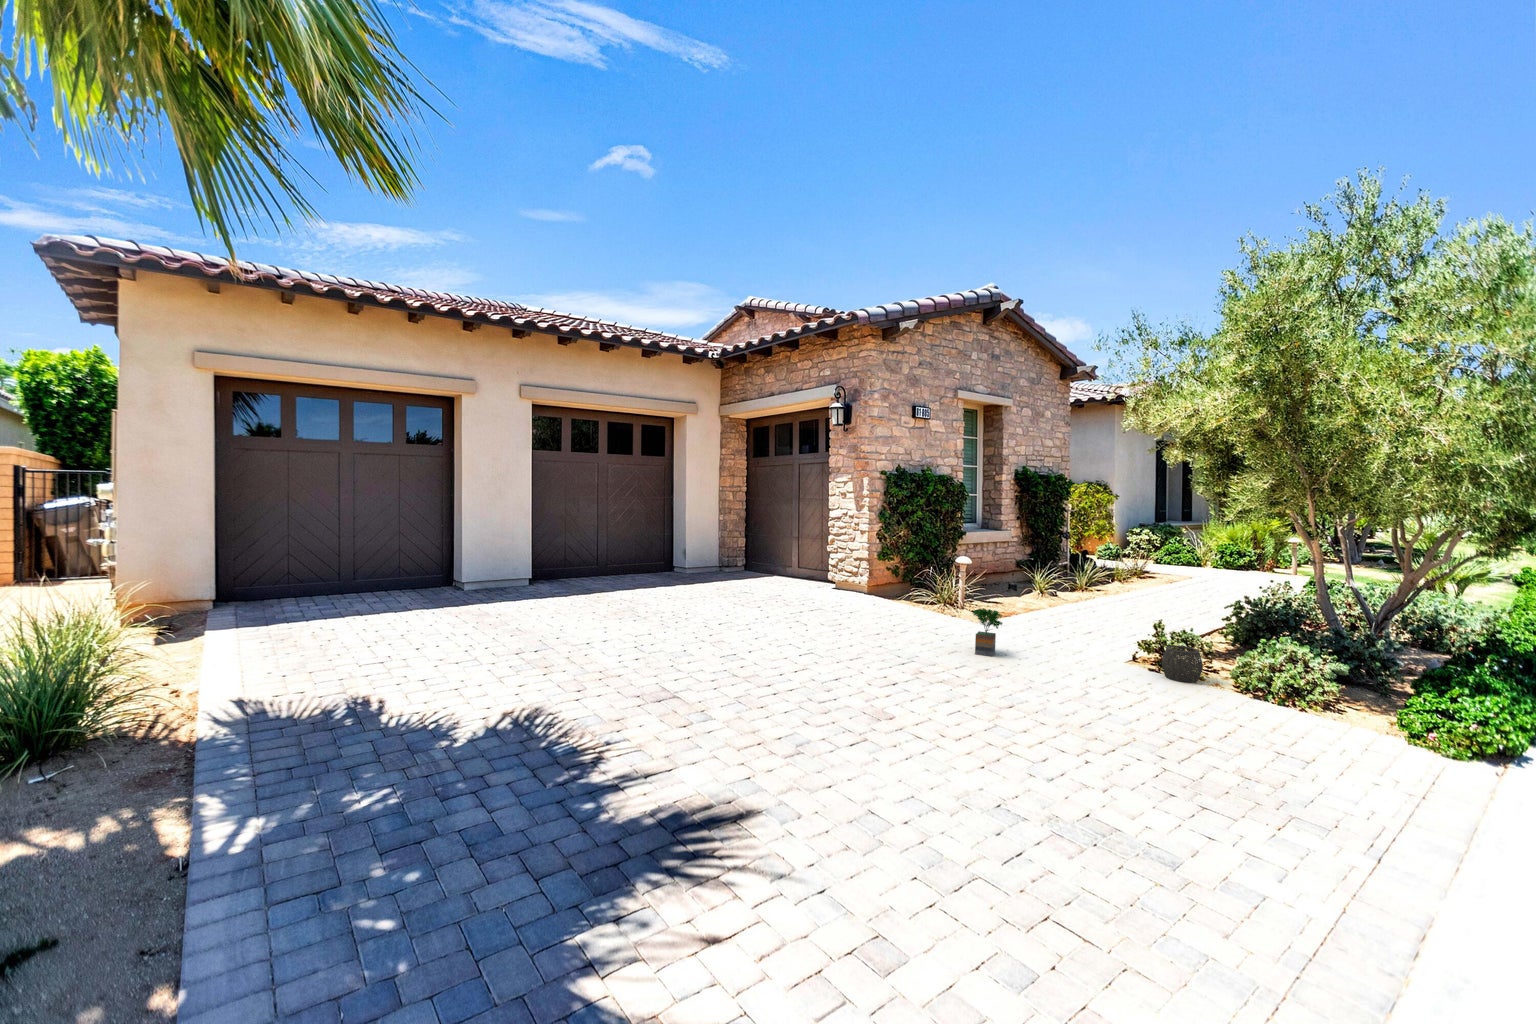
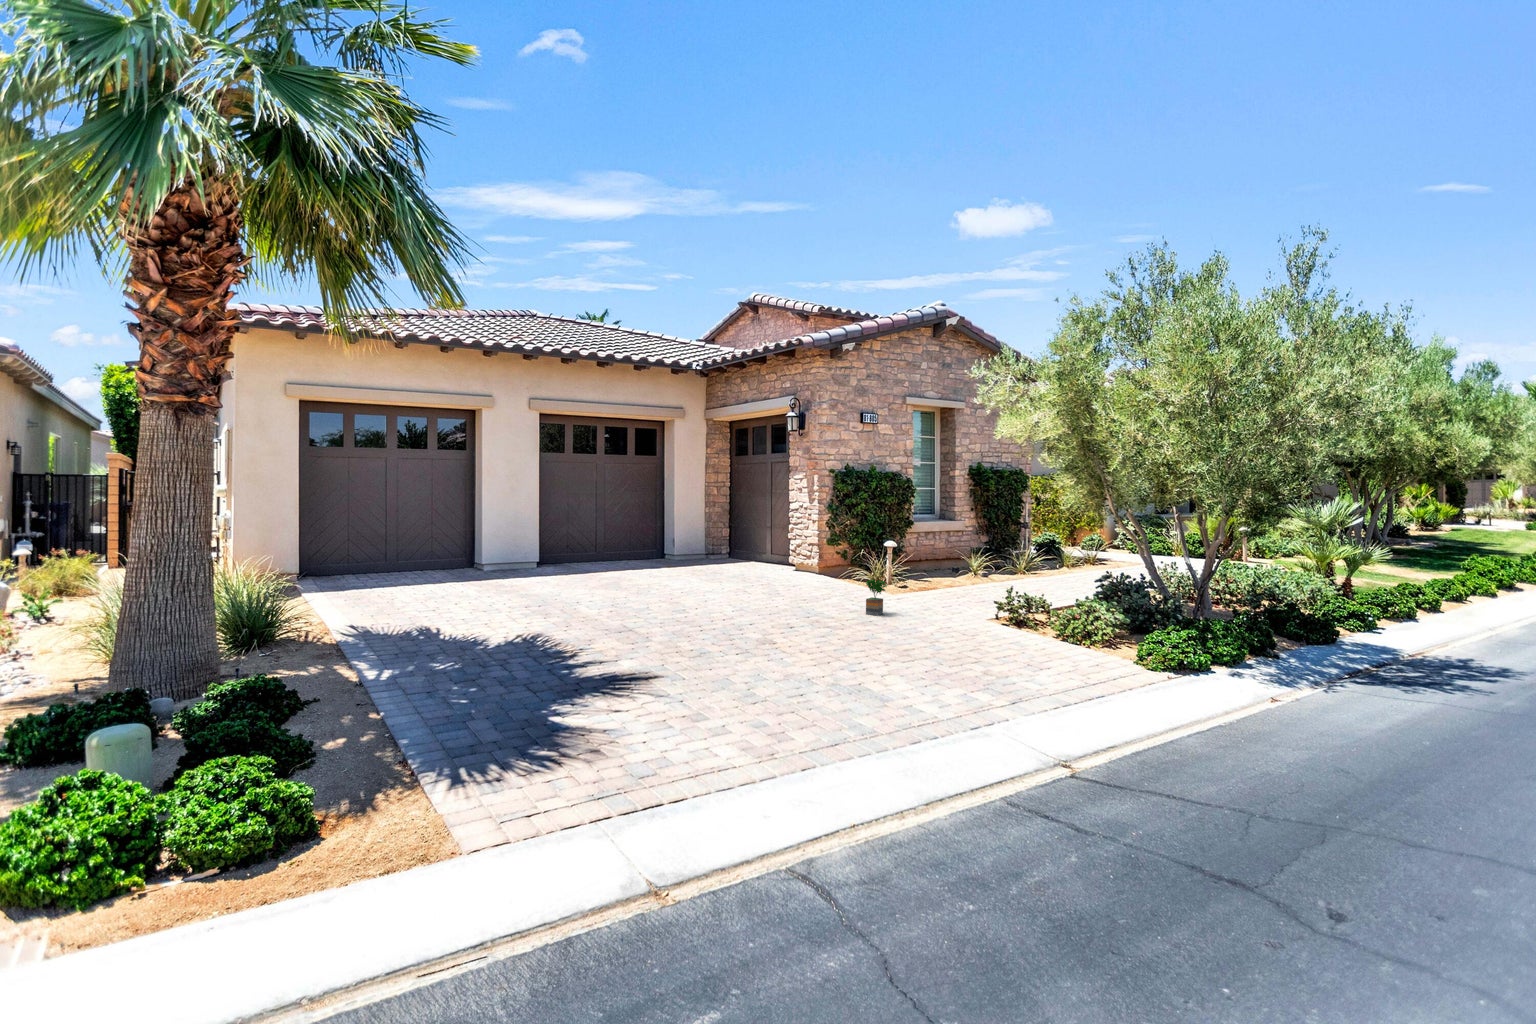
woven basket: present [1162,645,1203,682] -> none [995,606,1023,632]

